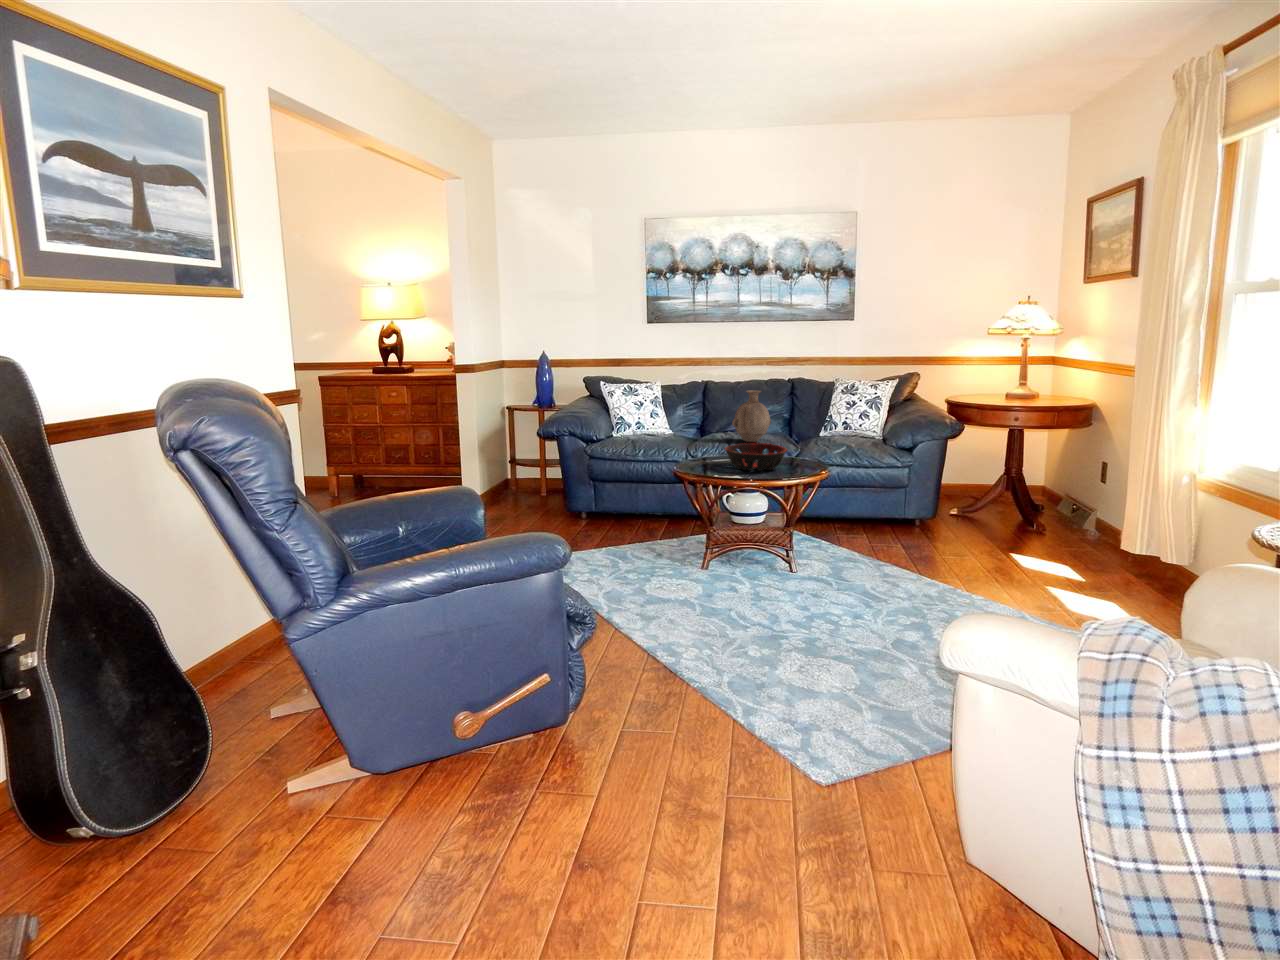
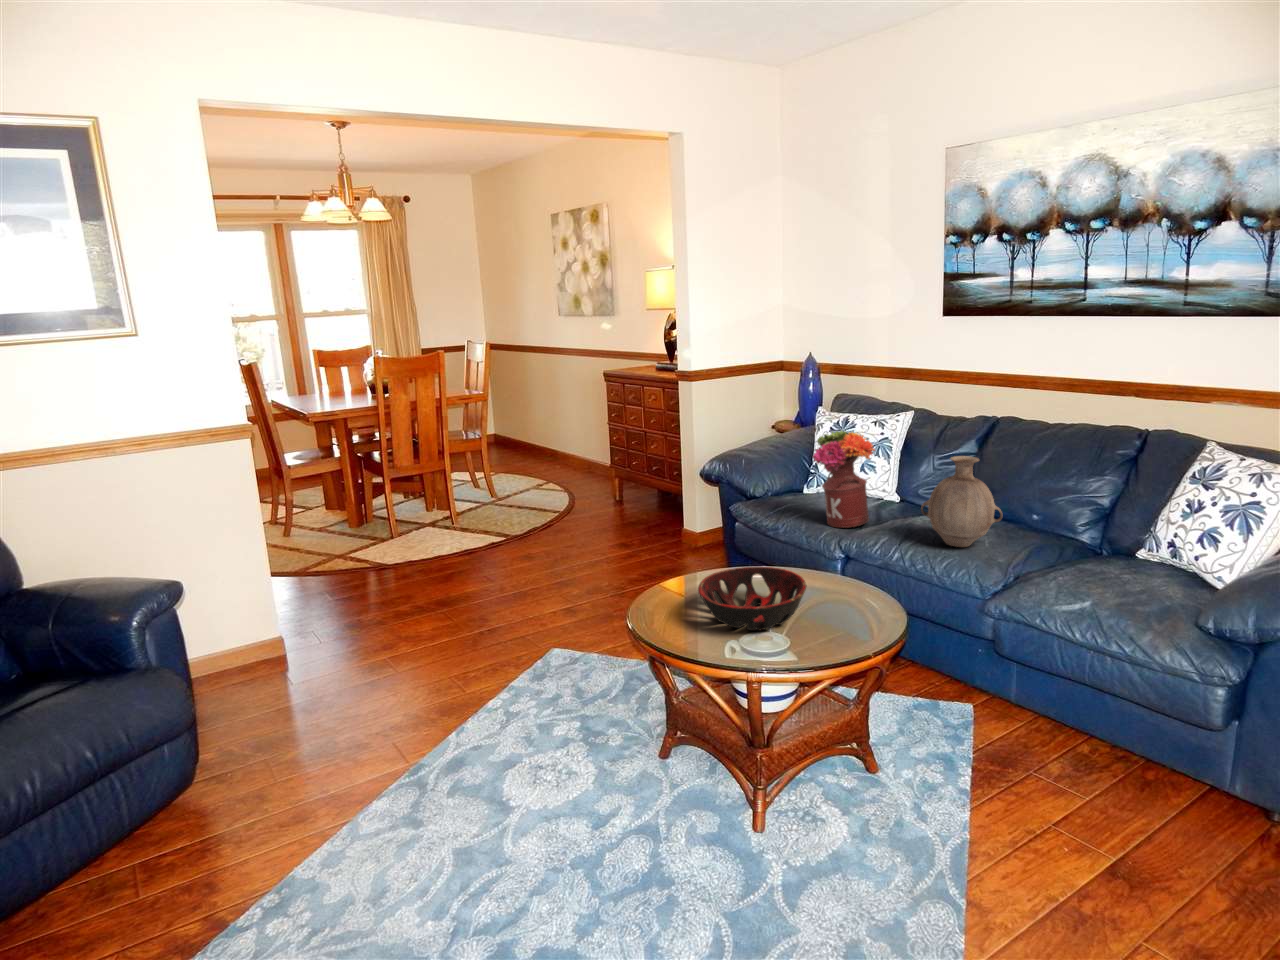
flower arrangement: none [658,382,702,443] -> present [813,431,875,528]

